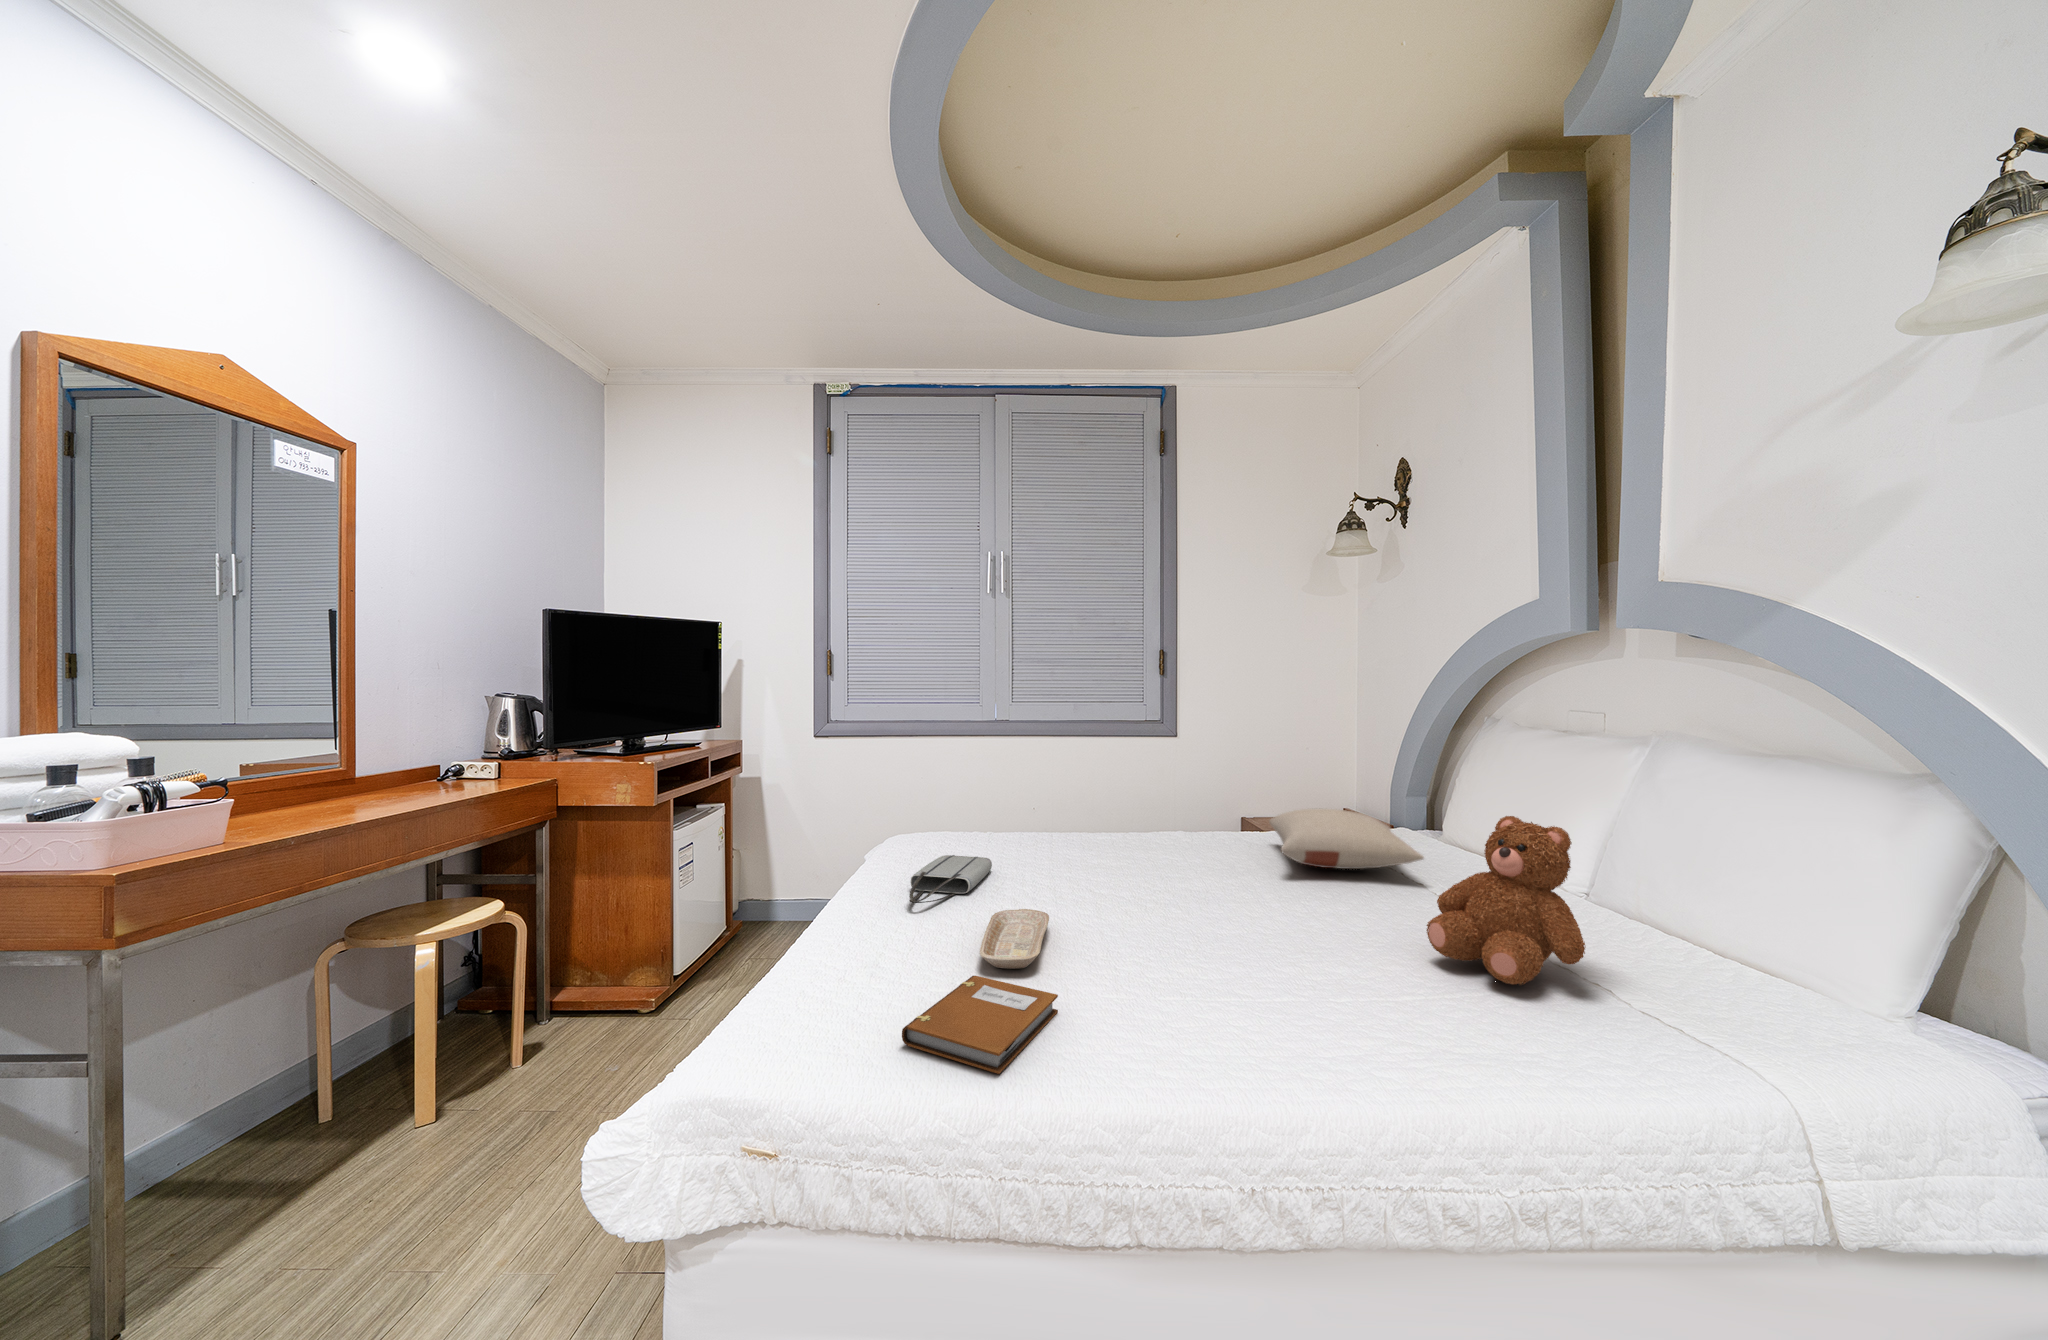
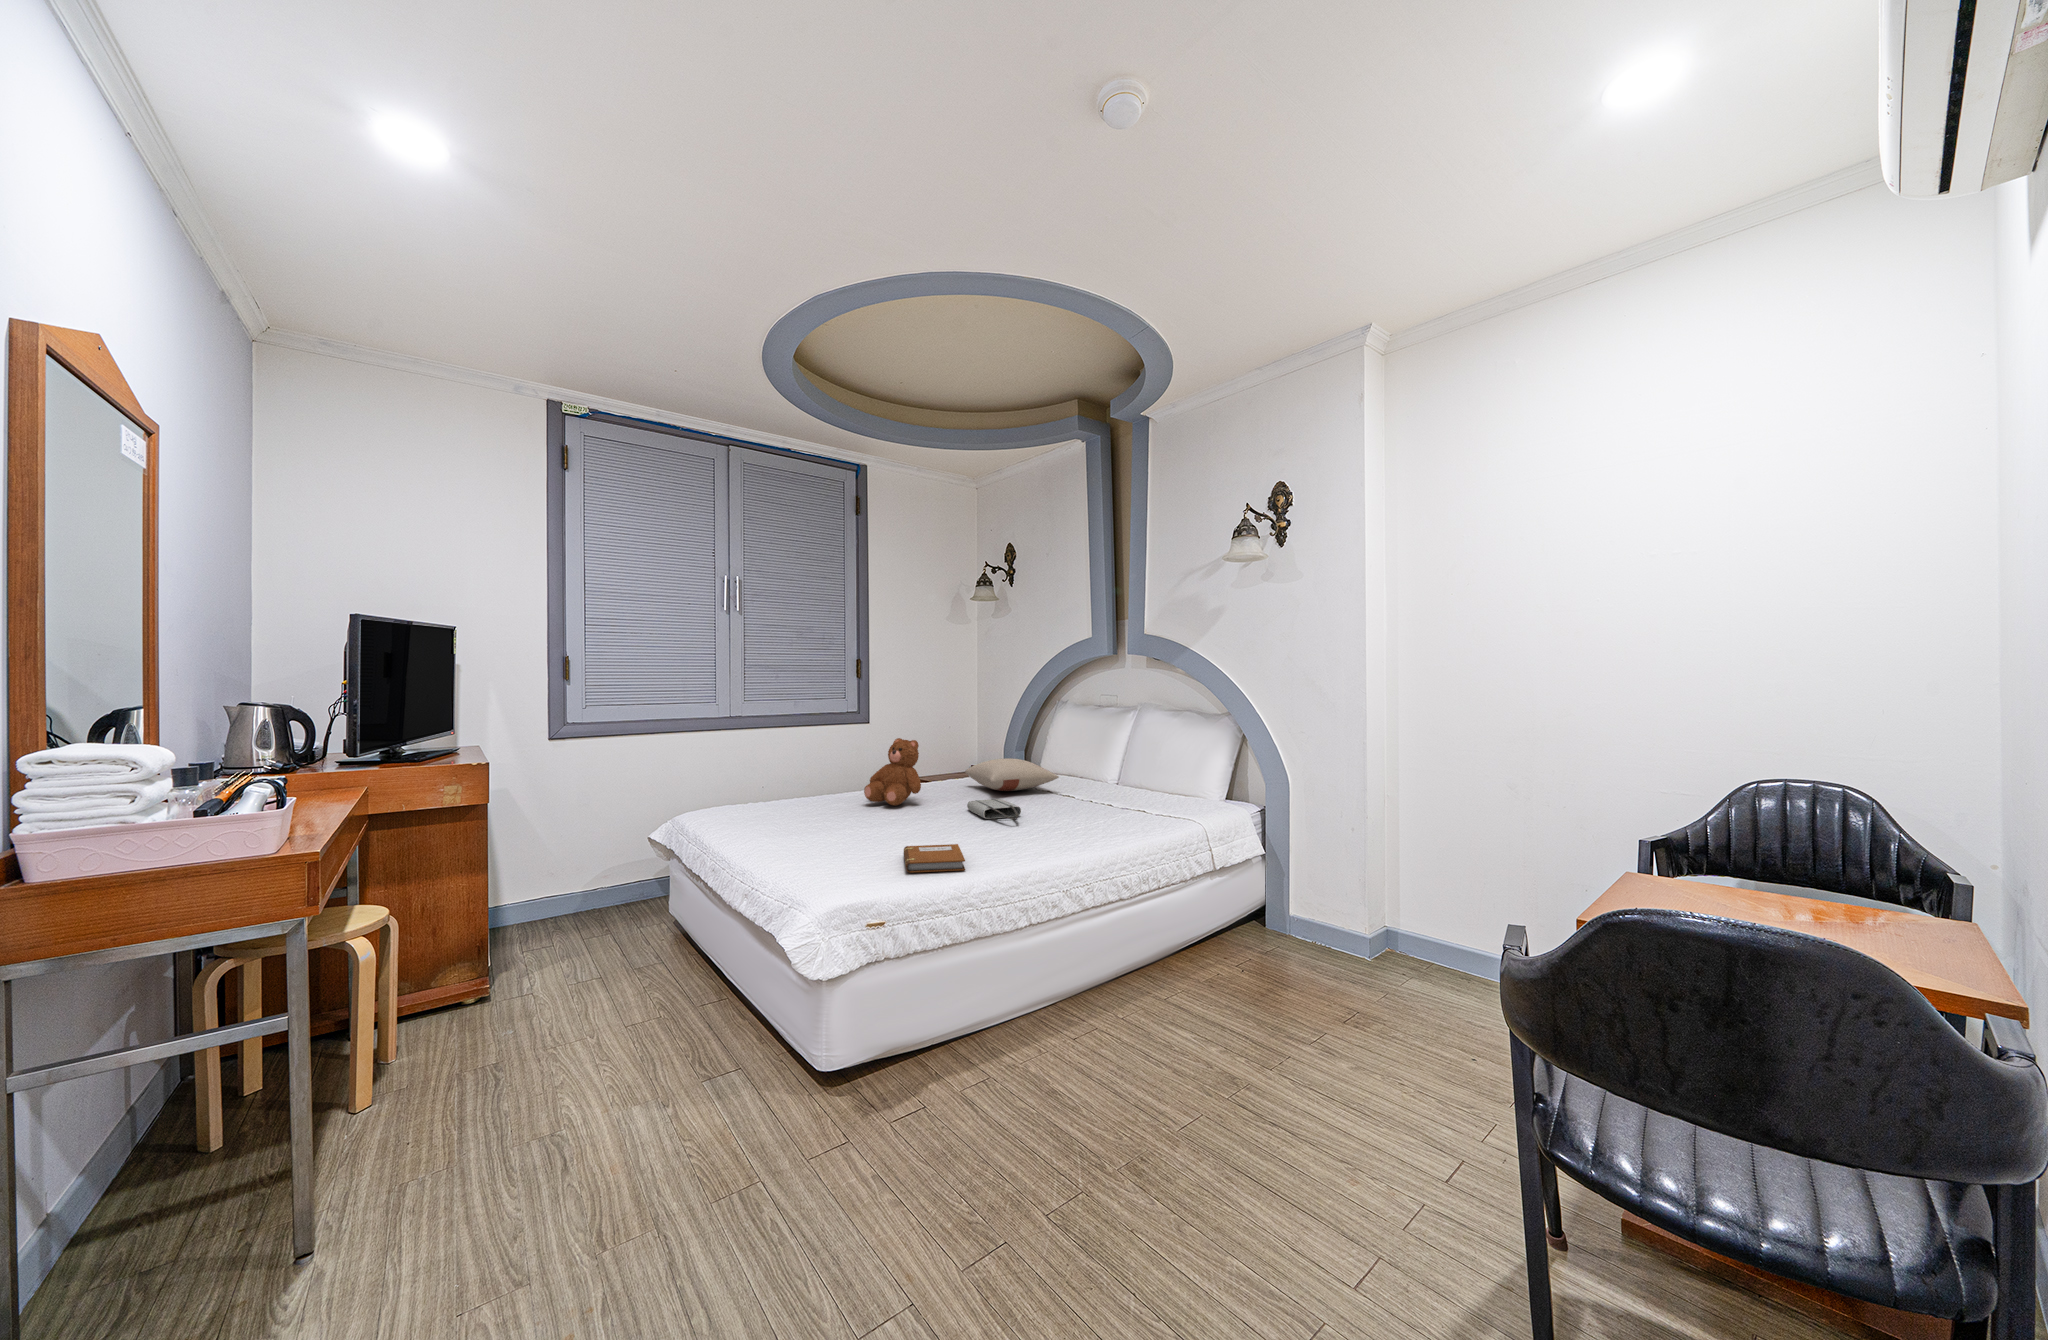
teddy bear: present [1426,816,1585,984] -> present [864,738,921,805]
tote bag: present [909,855,992,903] -> present [967,799,1021,821]
tray: present [980,909,1049,969] -> none [870,823,926,847]

